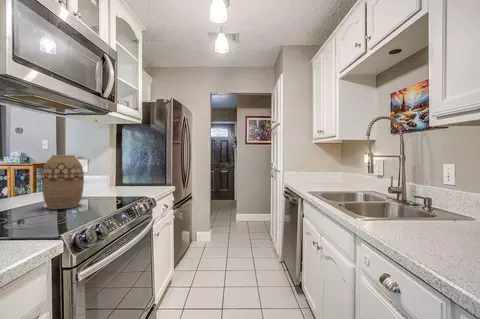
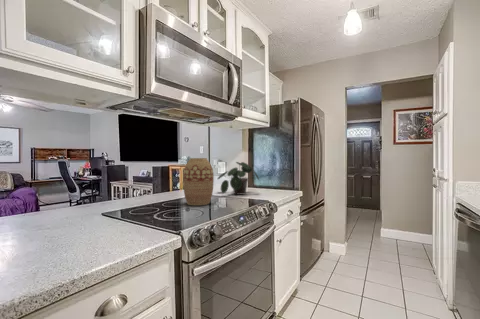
potted plant: none [81,159,133,194] -> present [218,162,259,195]

